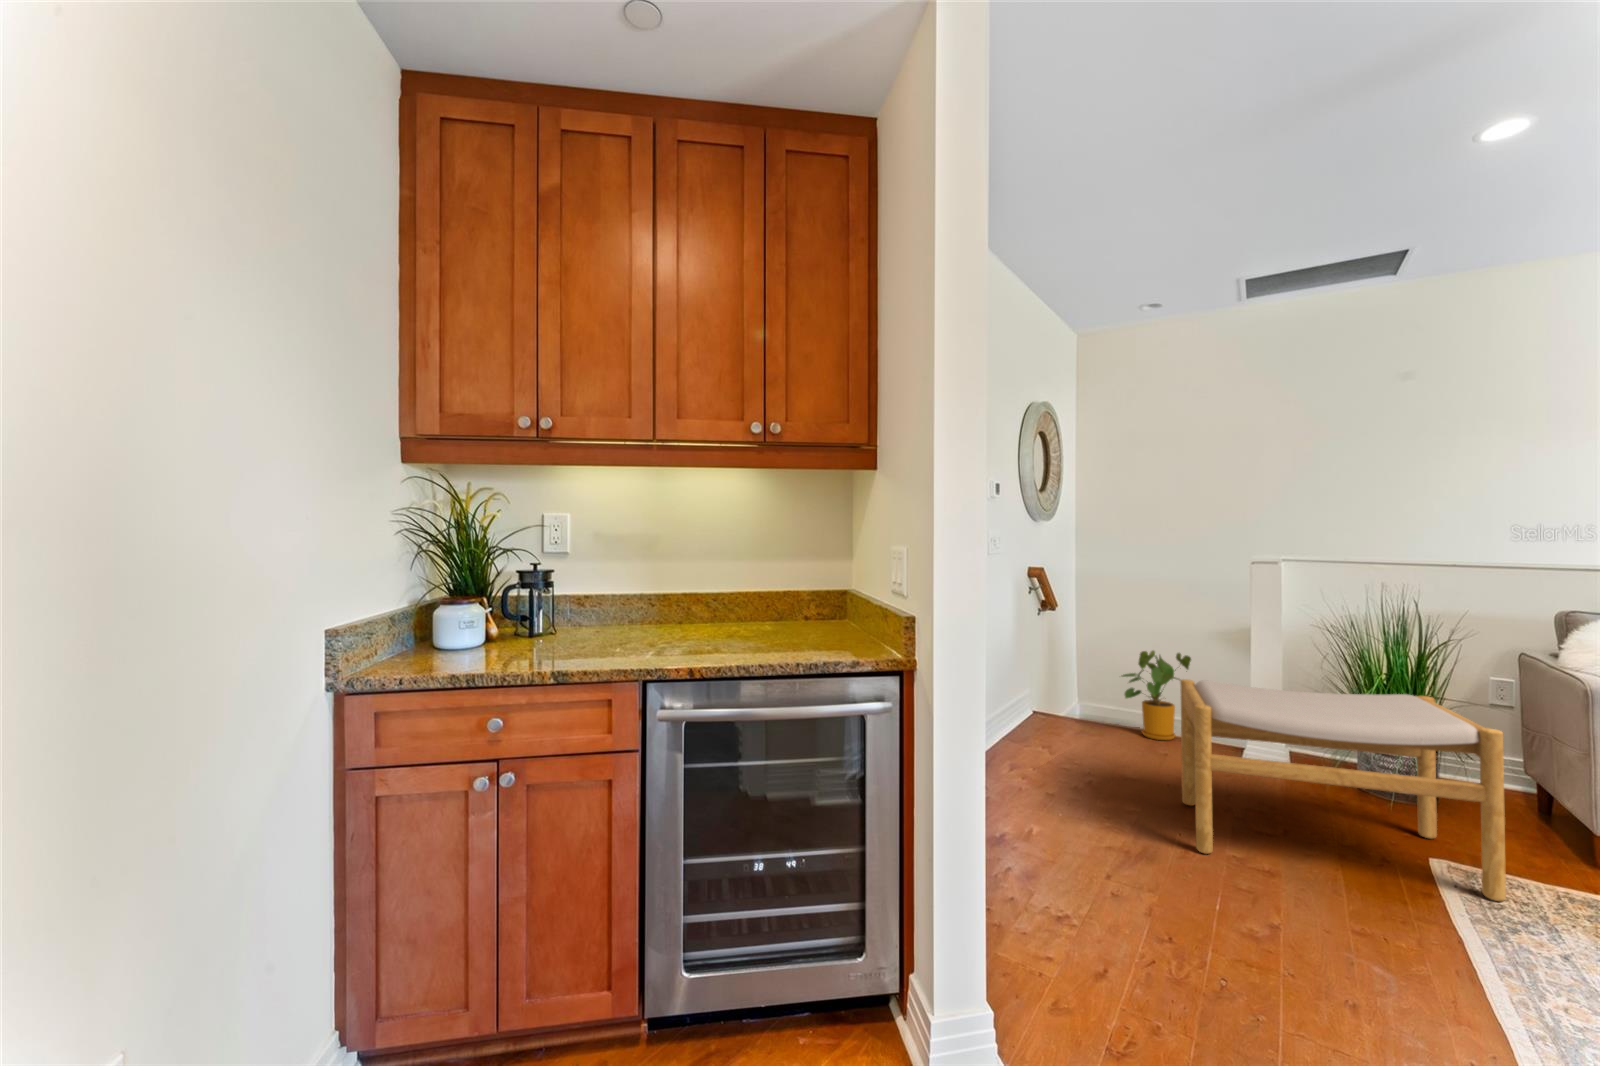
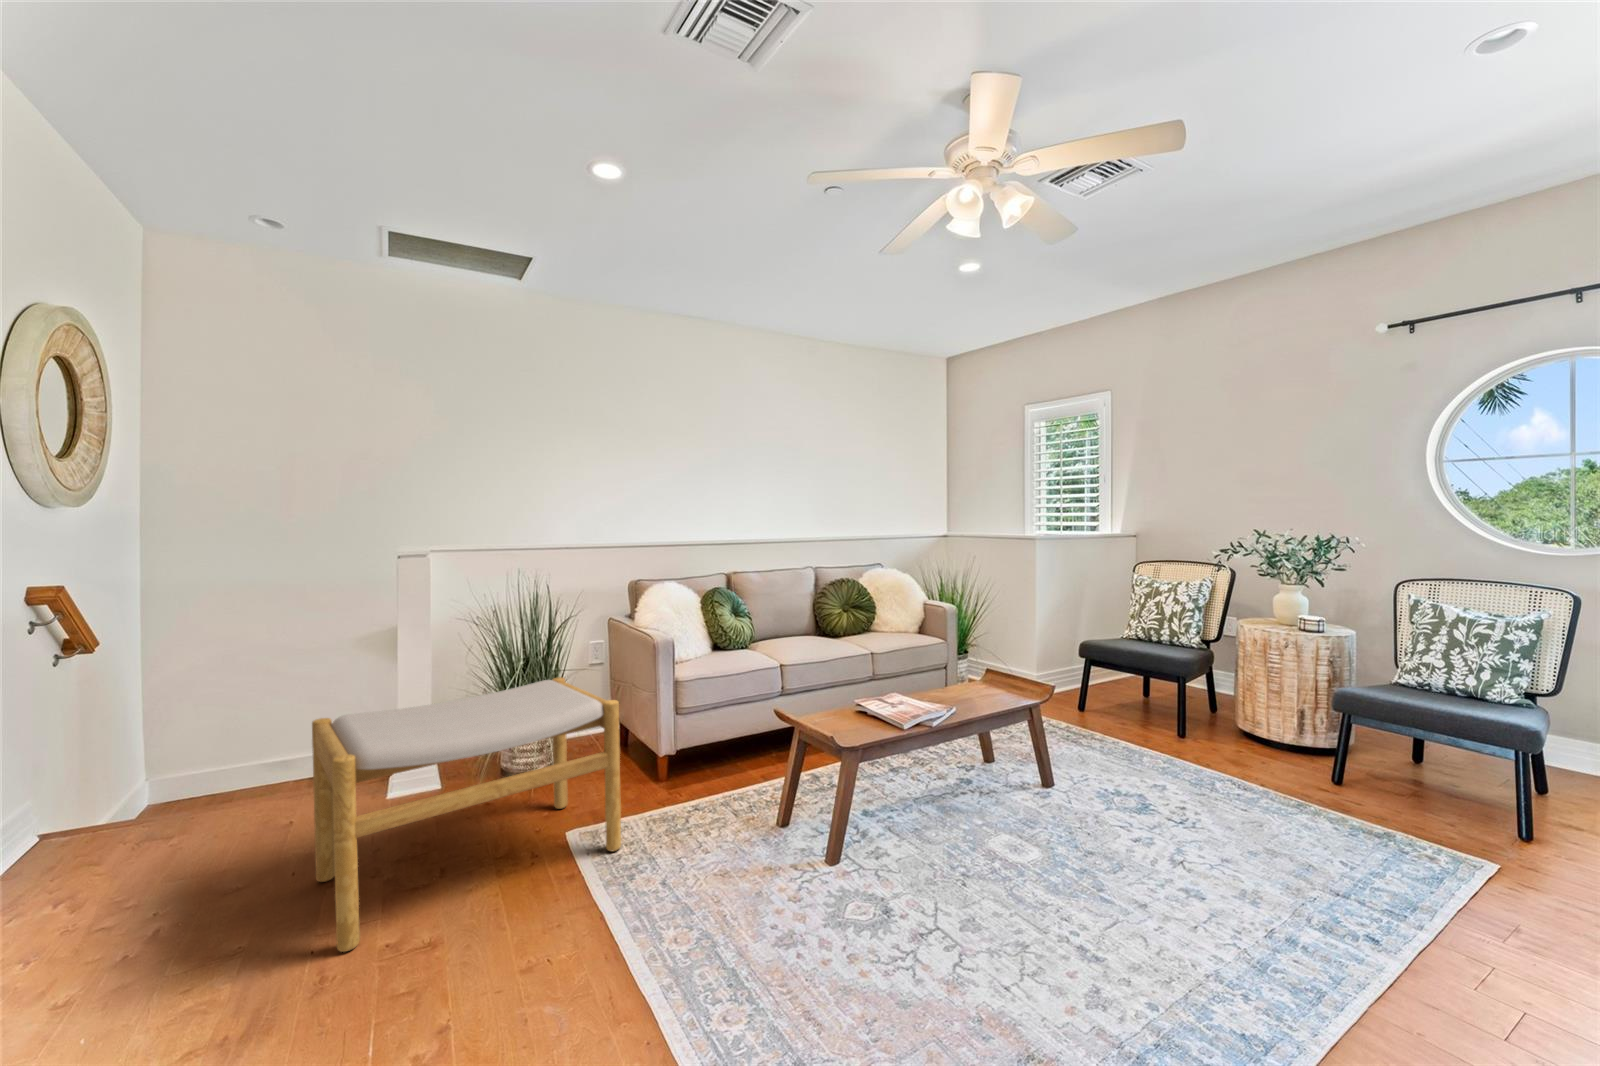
house plant: present [1122,651,1191,740] -> none [218,675,327,797]

